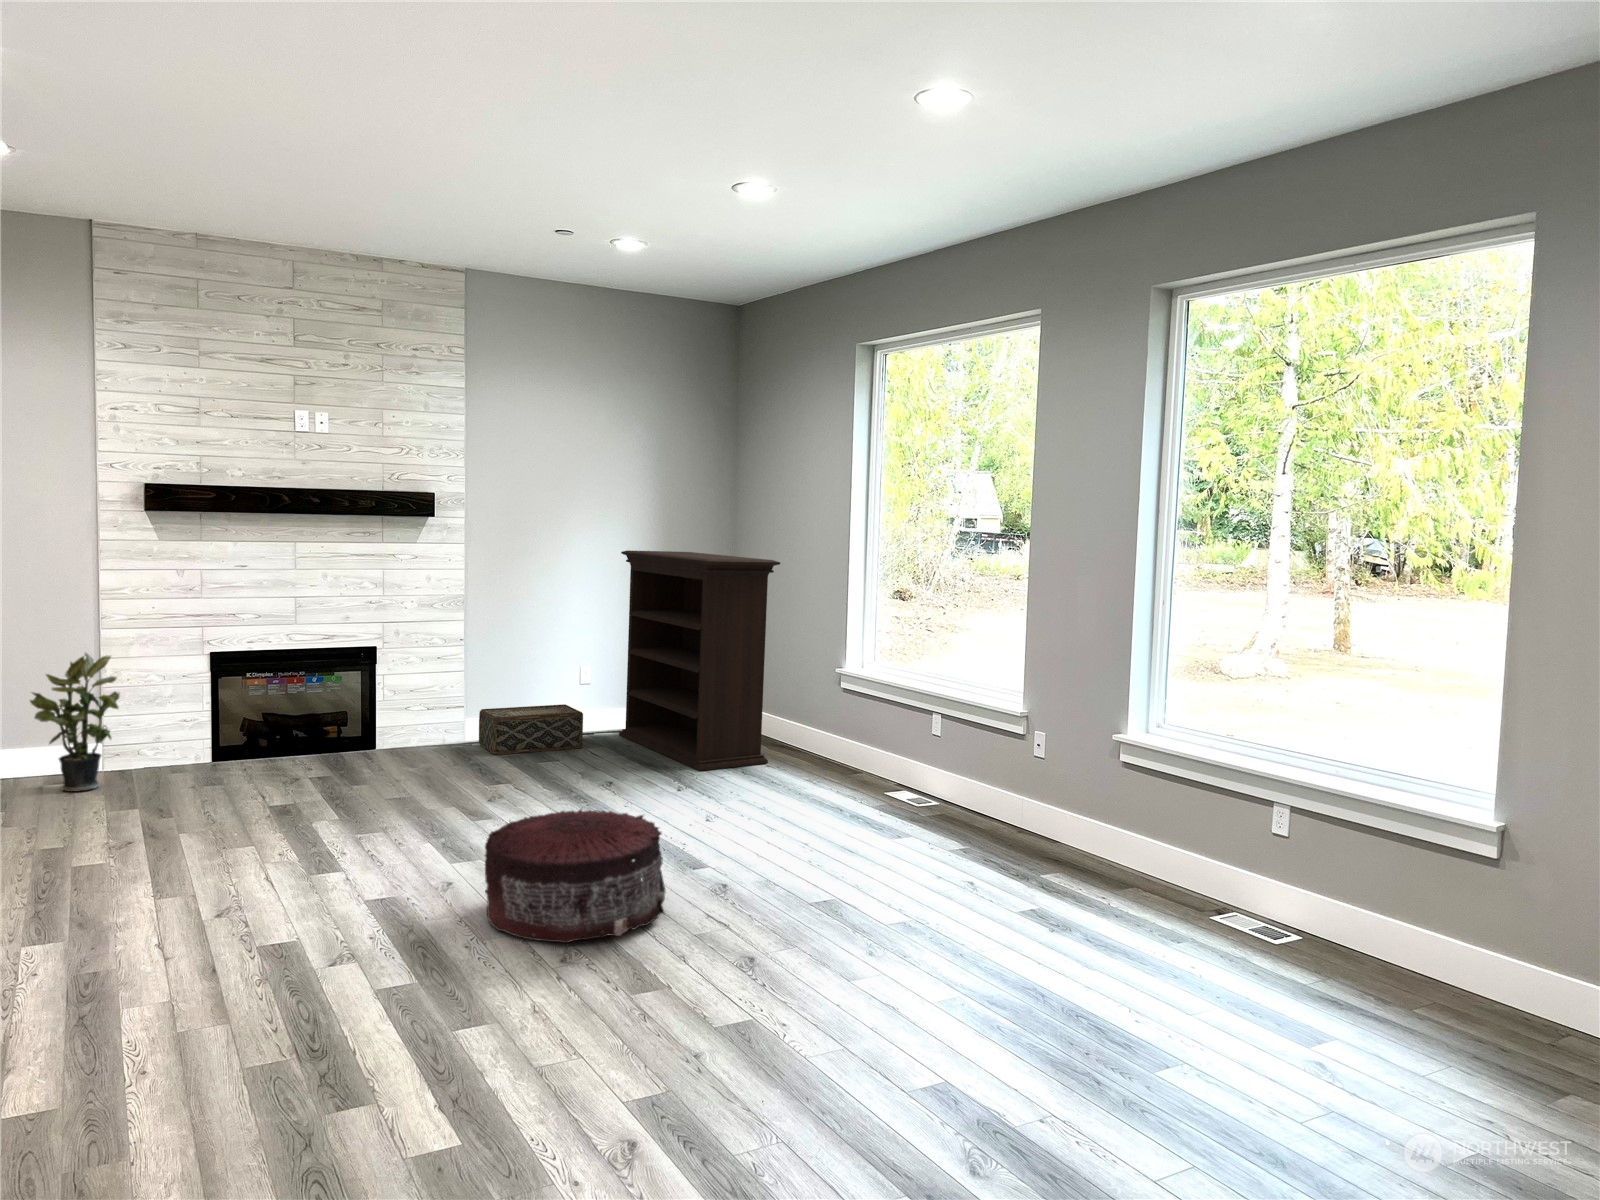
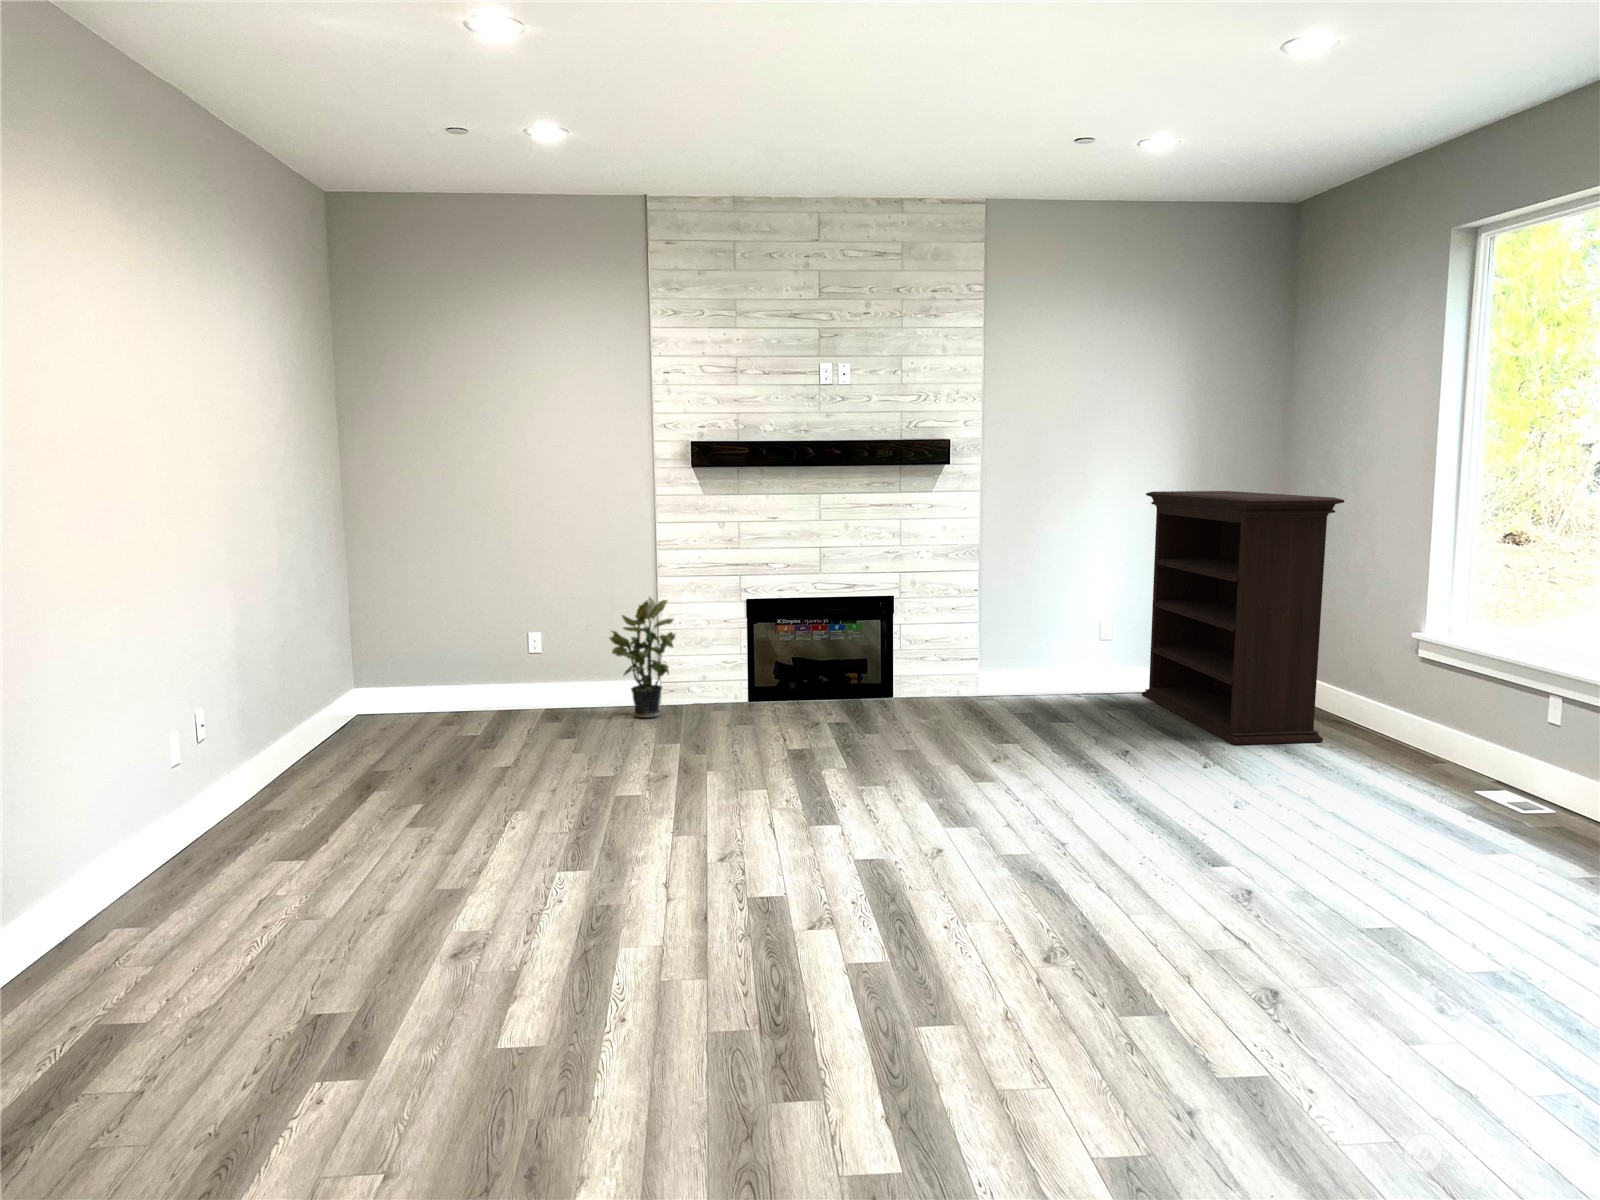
woven basket: present [479,704,583,755] -> none [991,659,1100,709]
pouf: present [485,809,665,943] -> none [967,784,1175,943]

